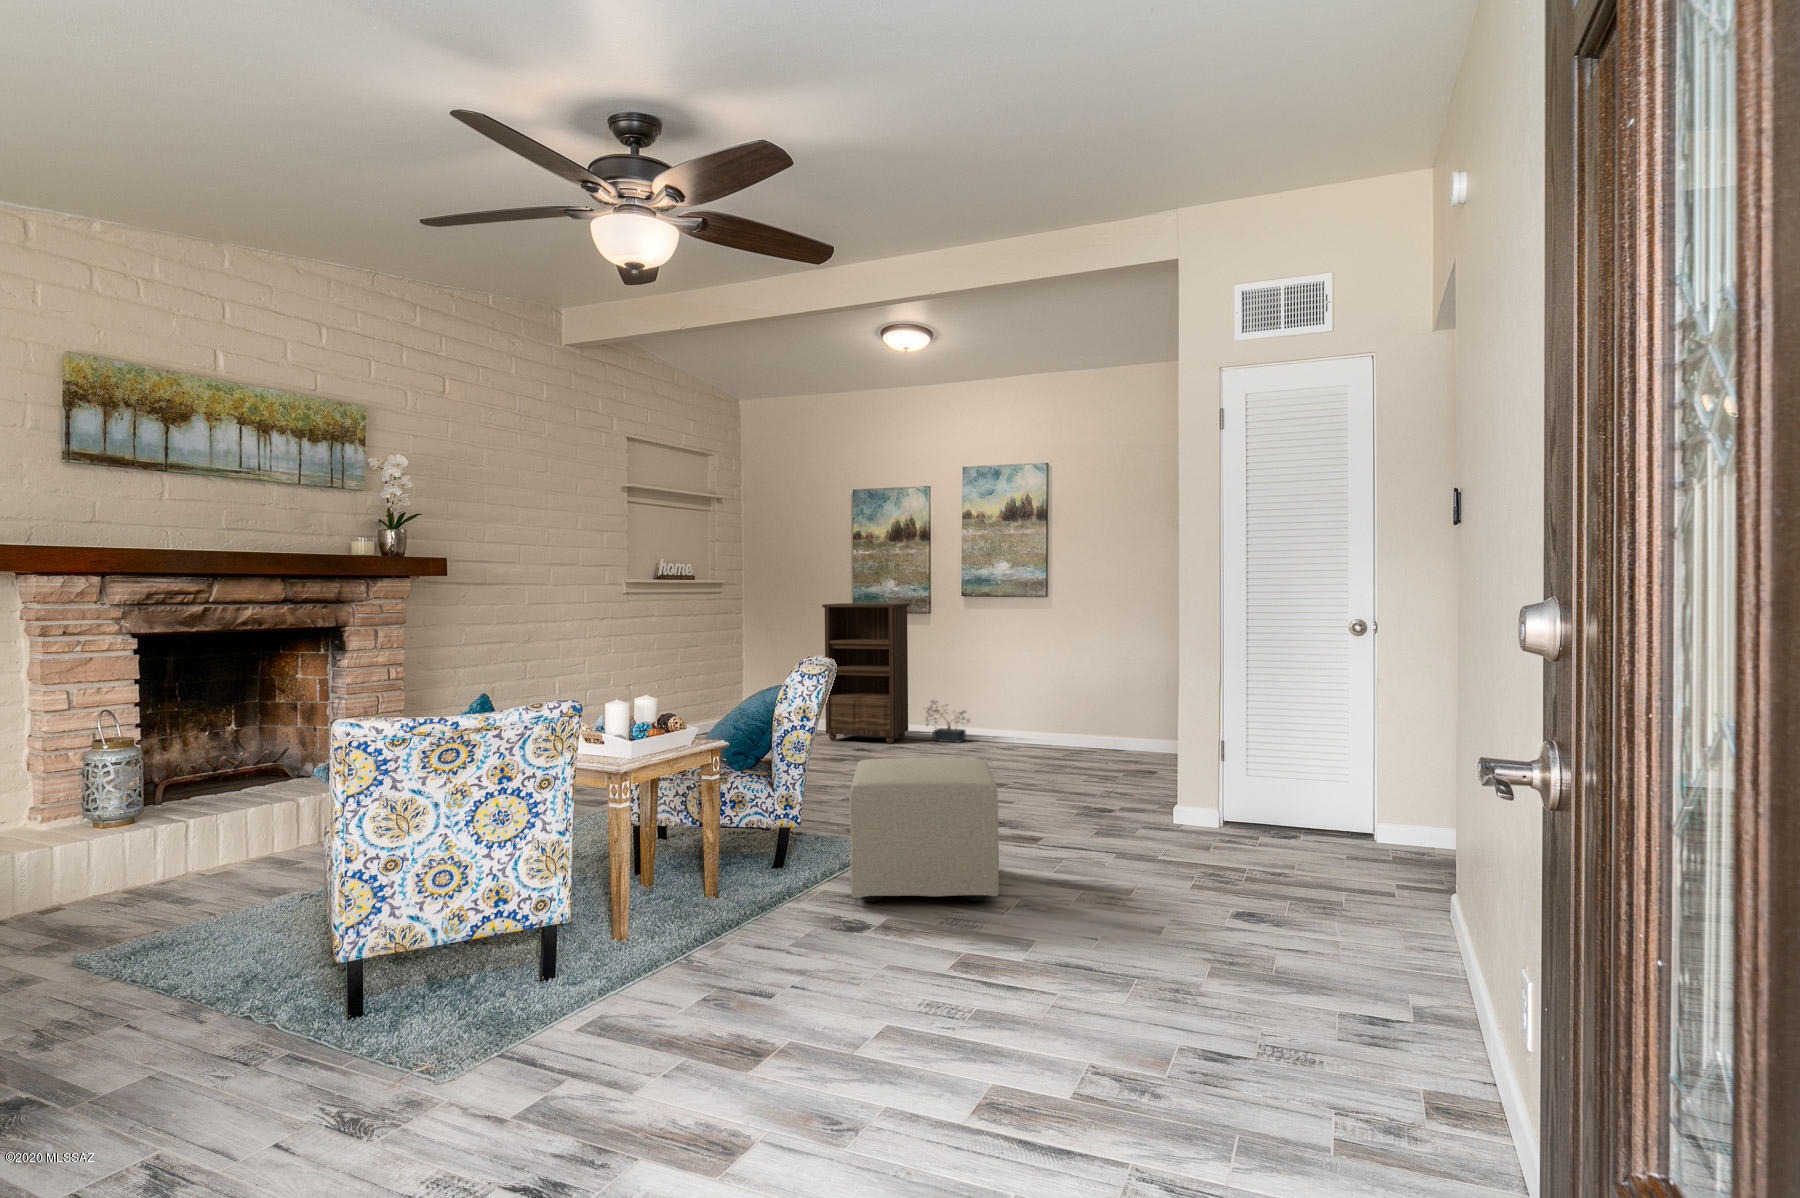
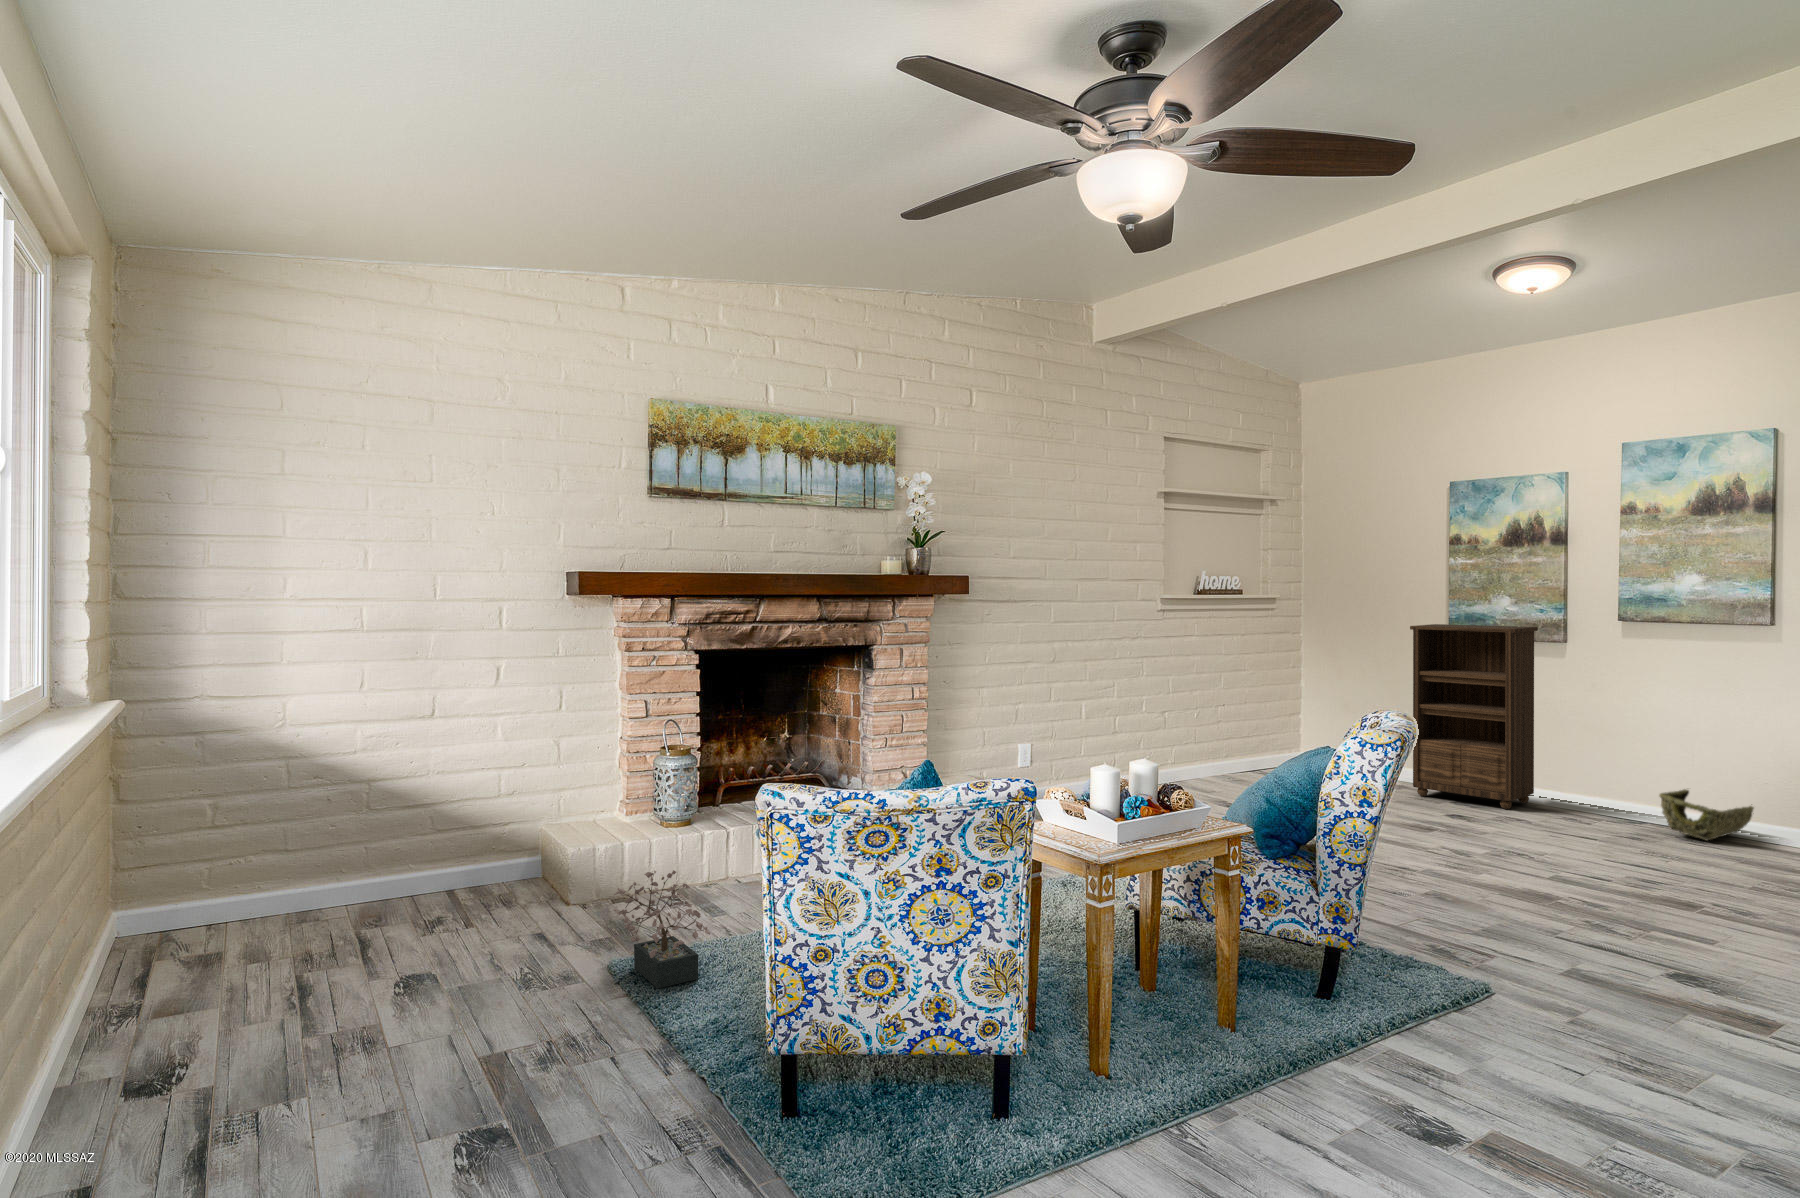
decorative plant: present [927,701,970,742] -> present [614,870,710,989]
woven basket: none [985,715,1040,750] -> present [1659,789,1754,840]
ottoman: present [849,758,999,902] -> none [1425,868,1691,1131]

